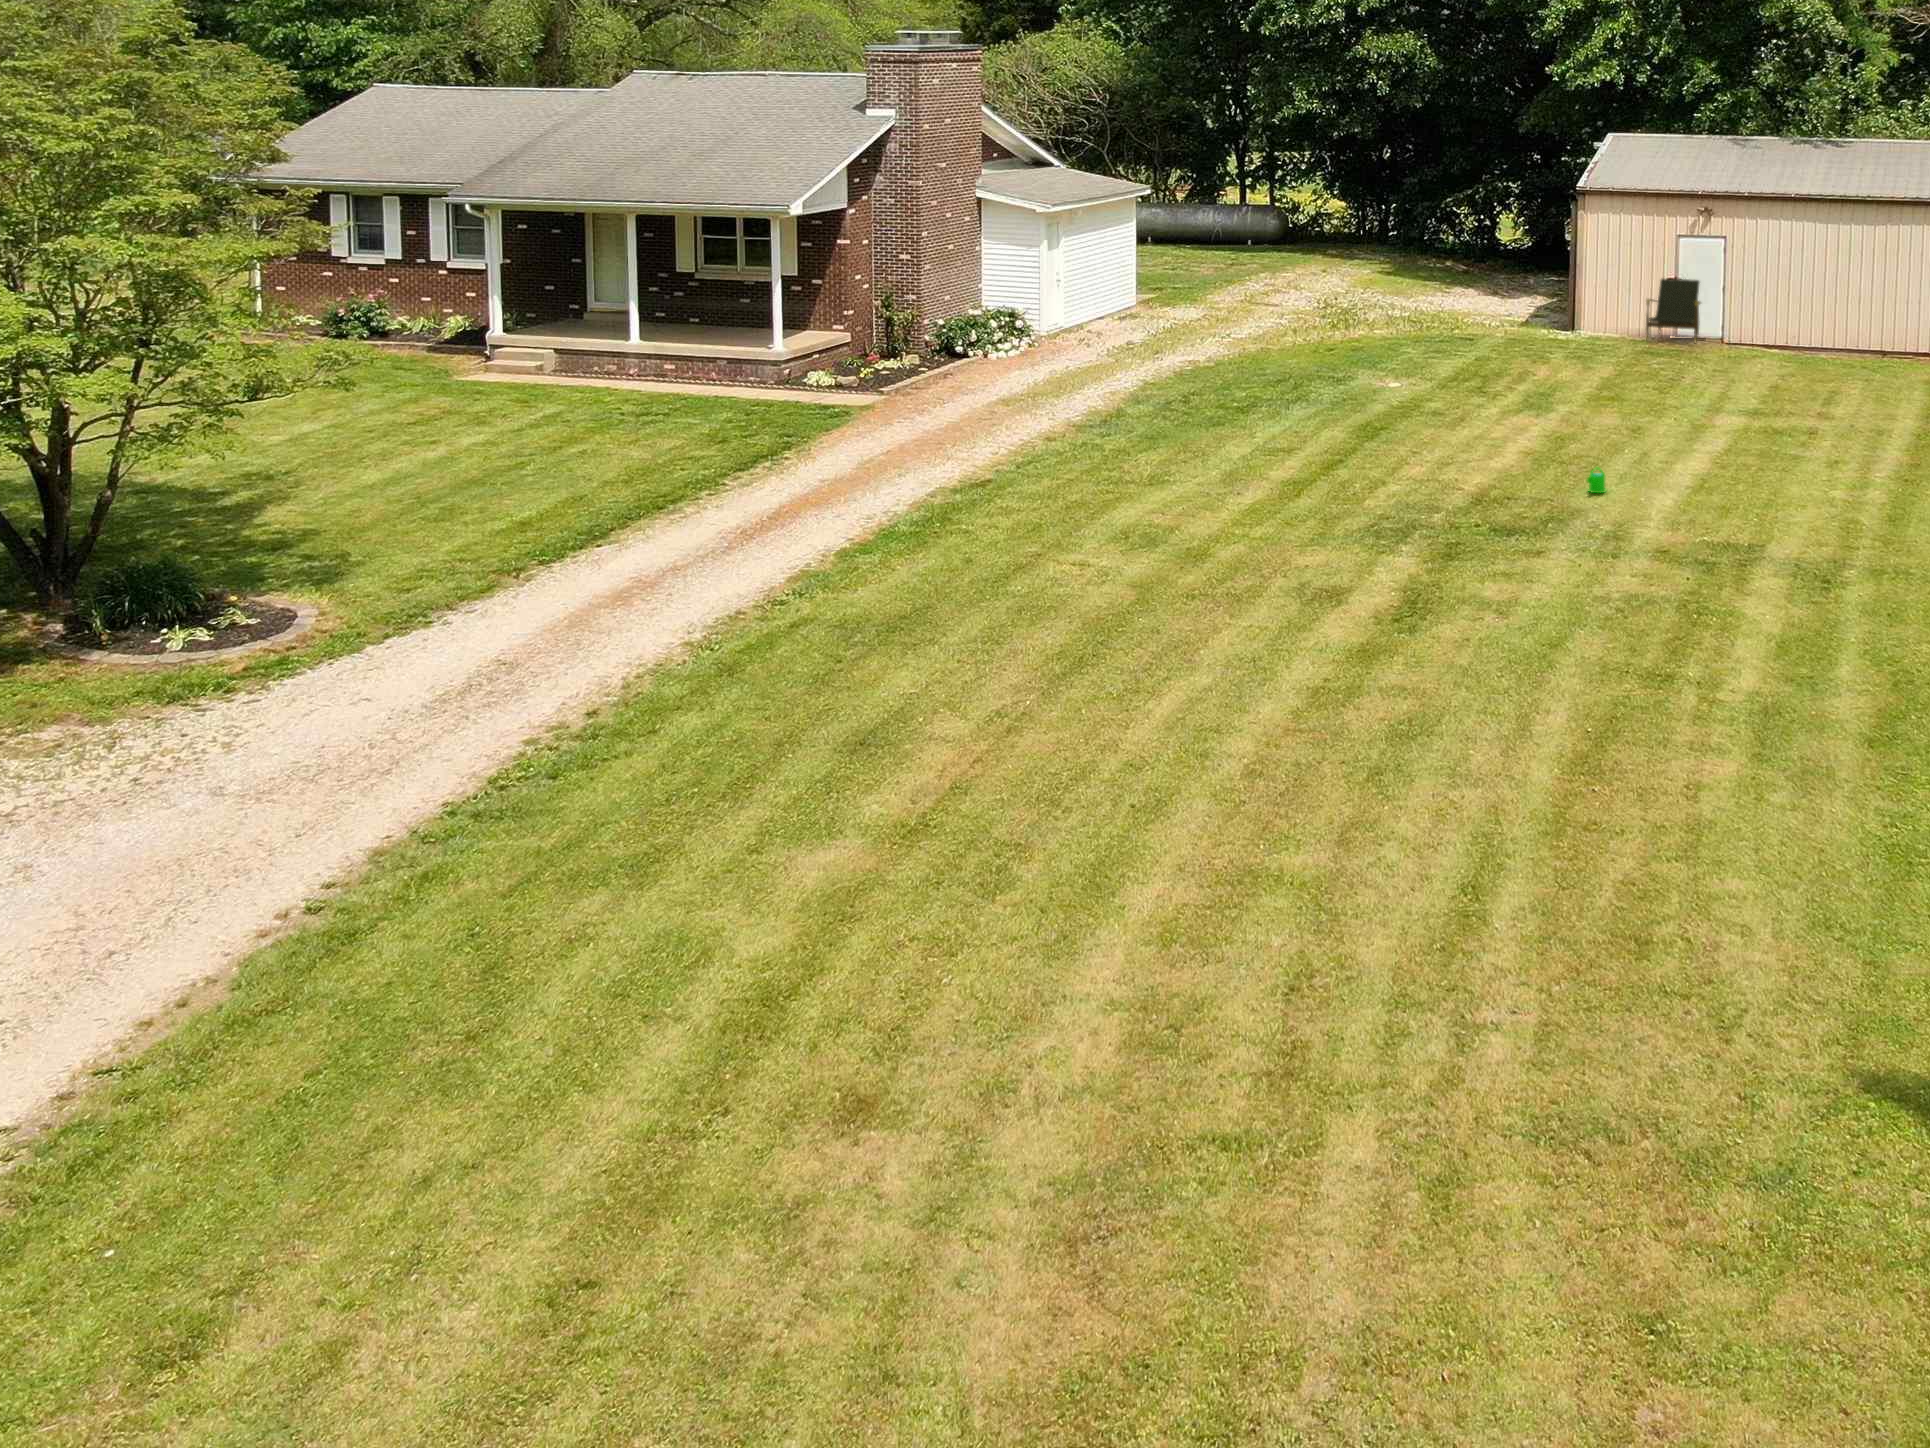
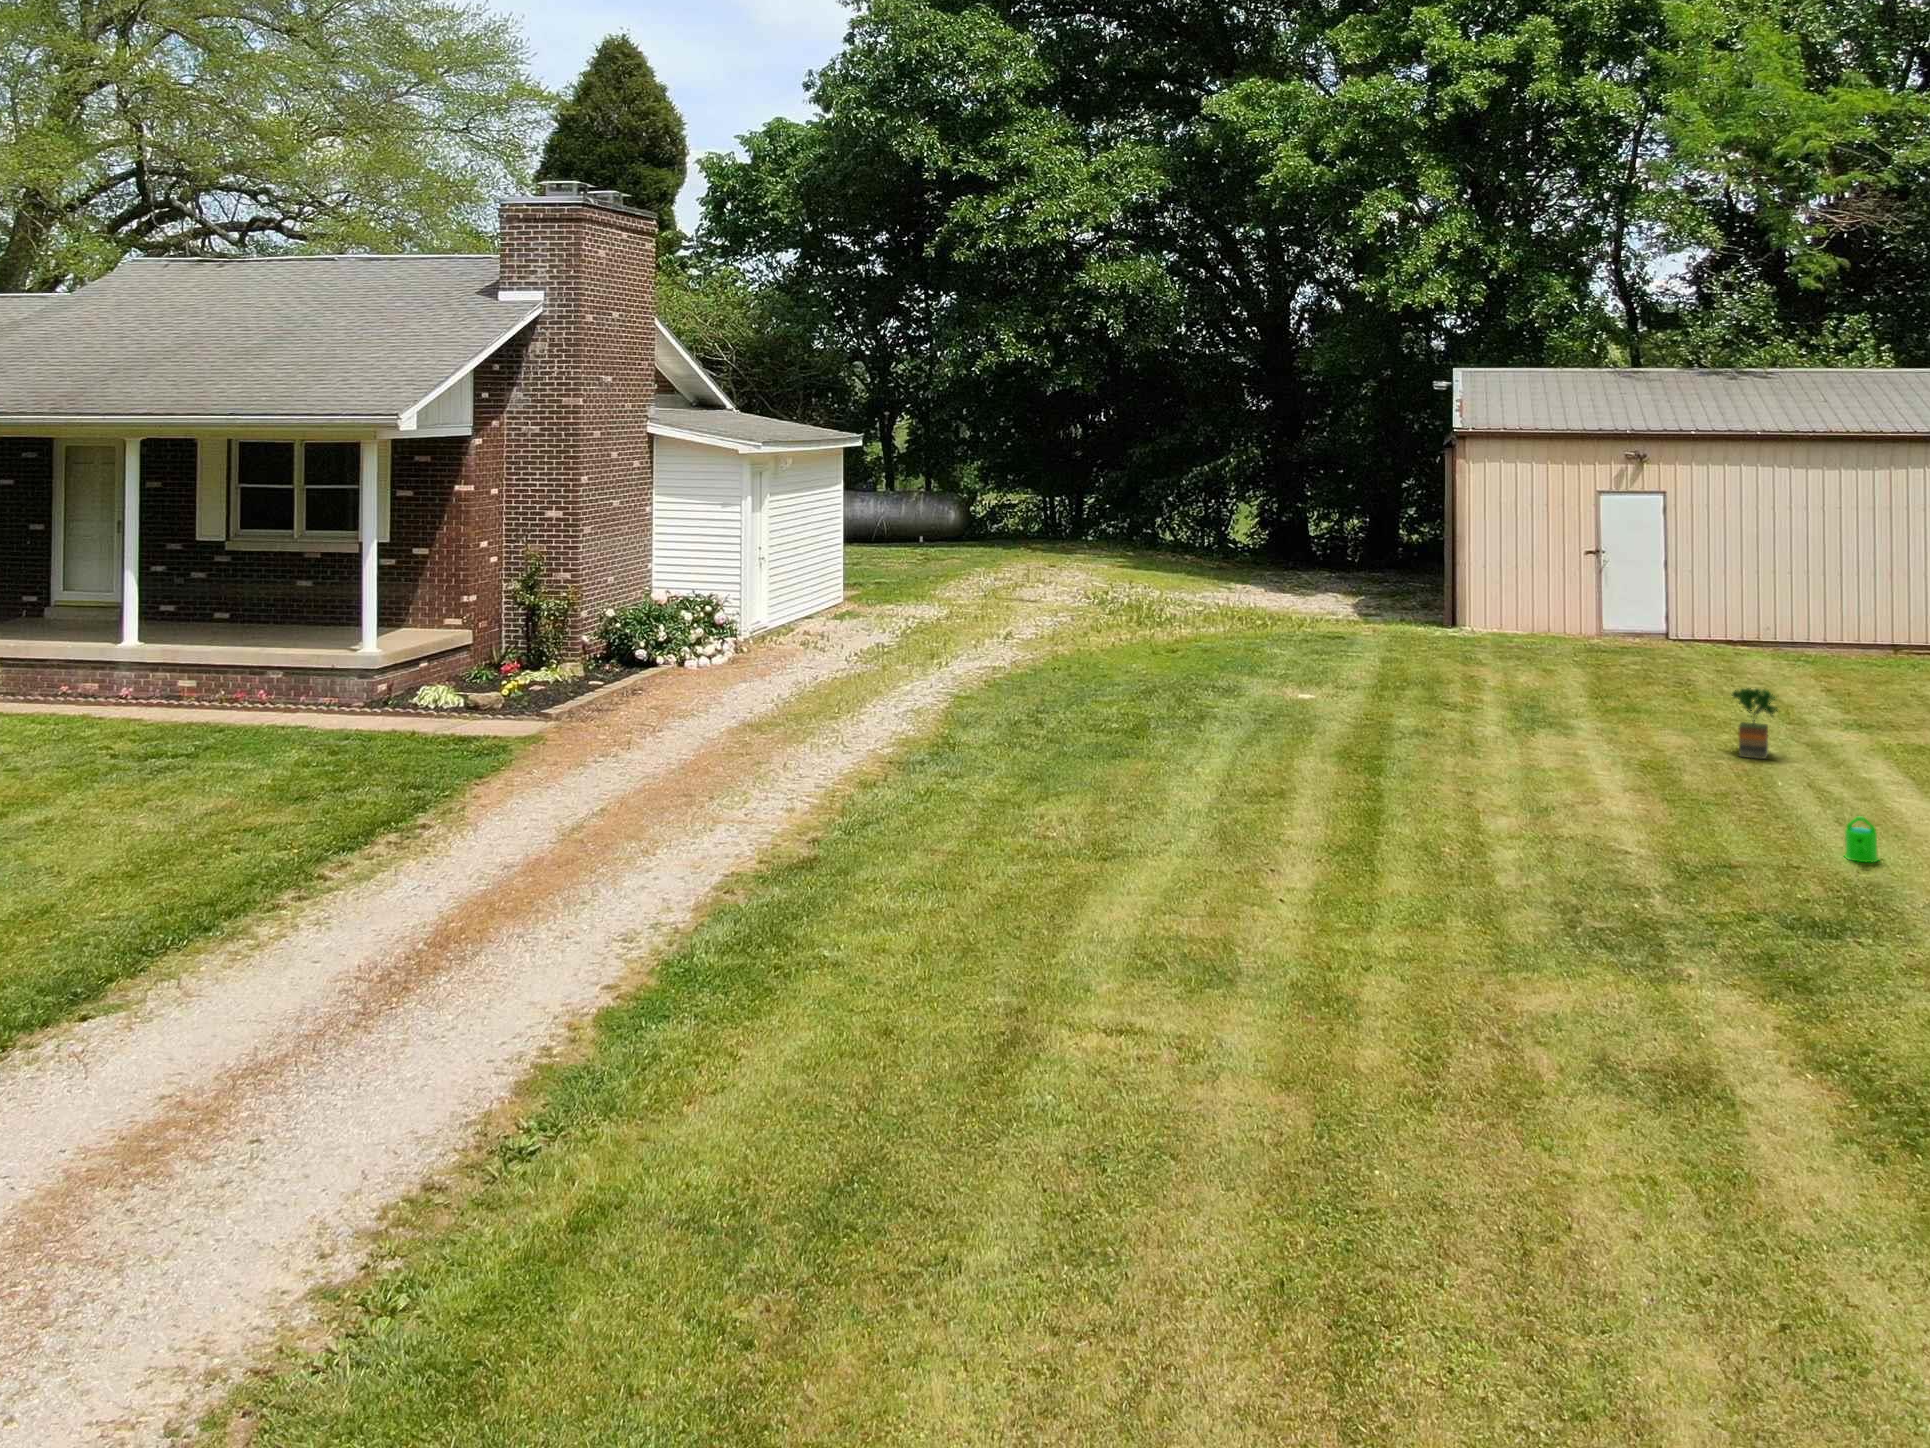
lounge chair: present [1646,278,1701,342] -> none [1581,546,1657,634]
potted tree: none [1616,387,1646,433] -> present [1731,688,1778,759]

